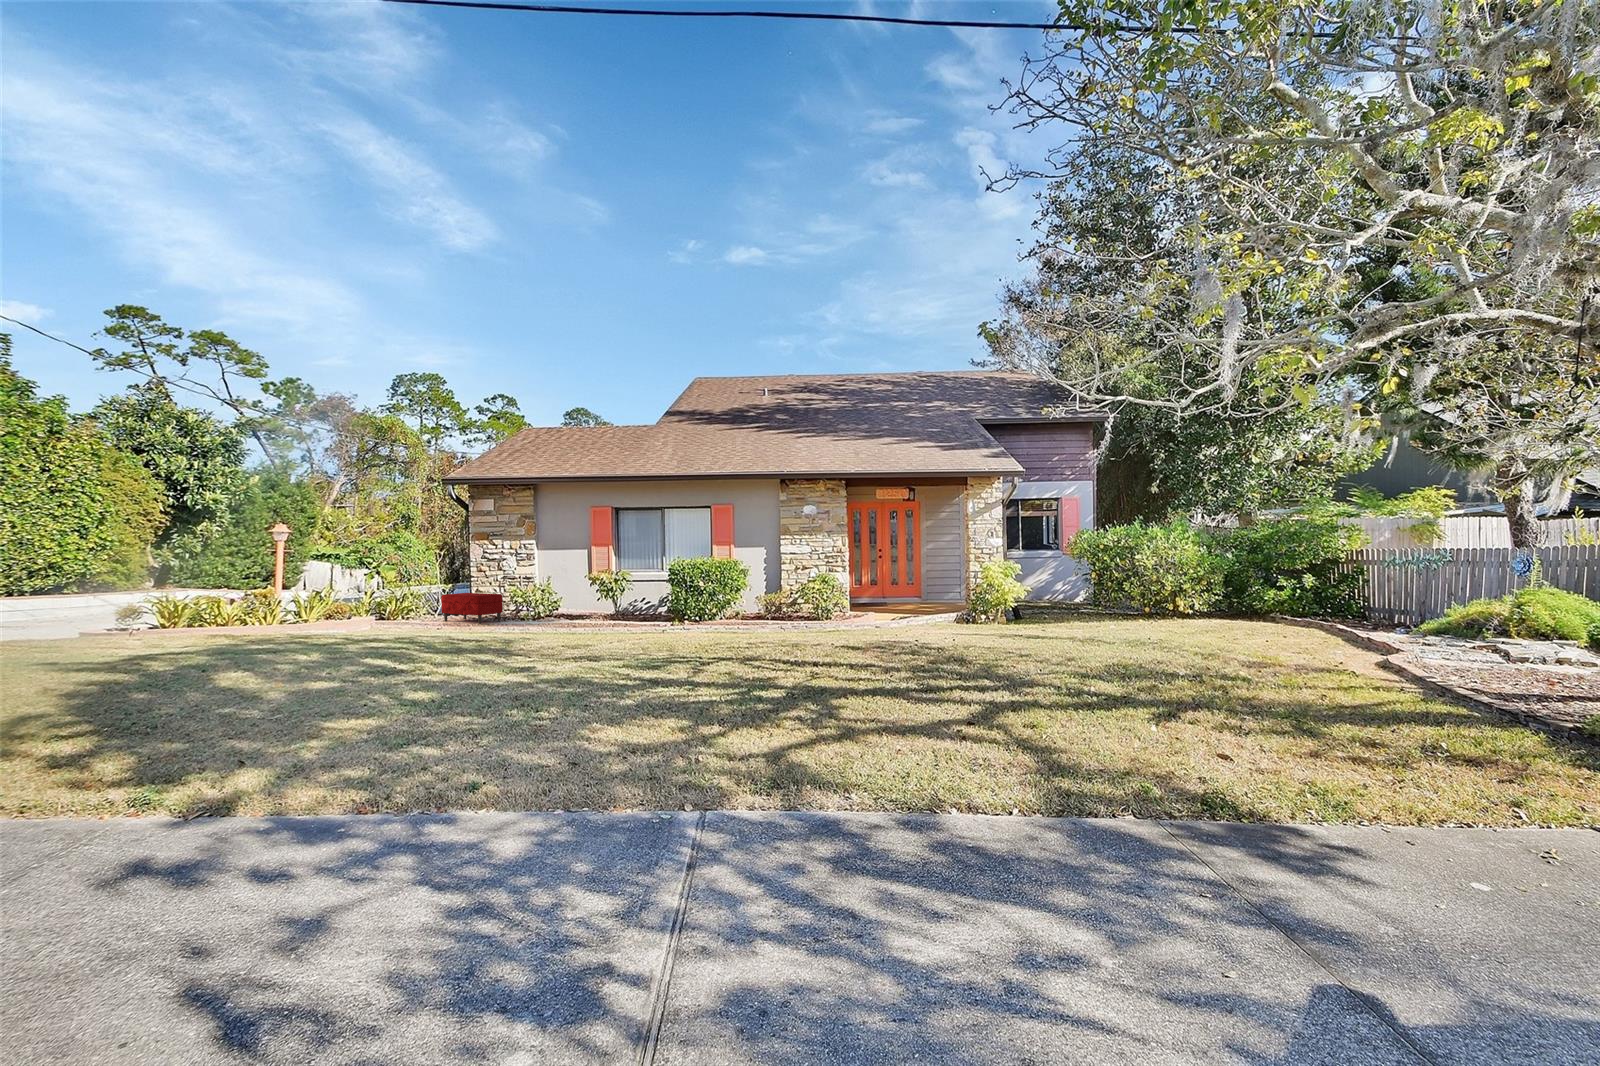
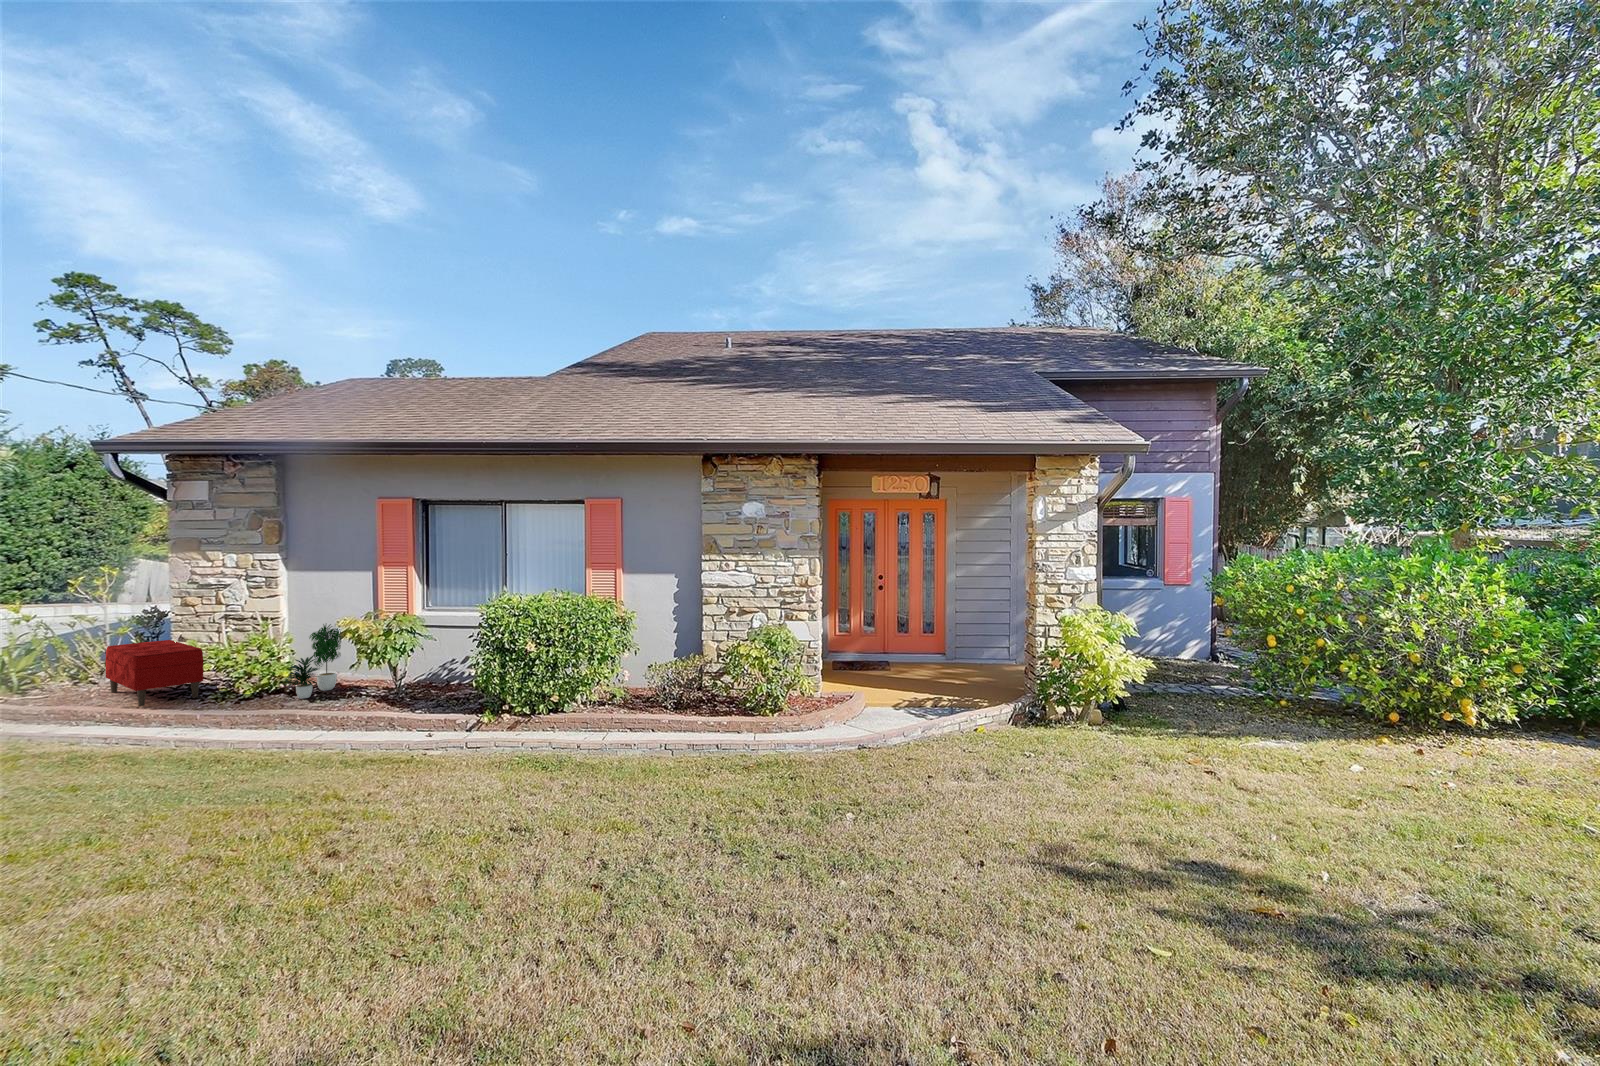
potted plant: none [551,579,575,621] -> present [286,624,341,699]

